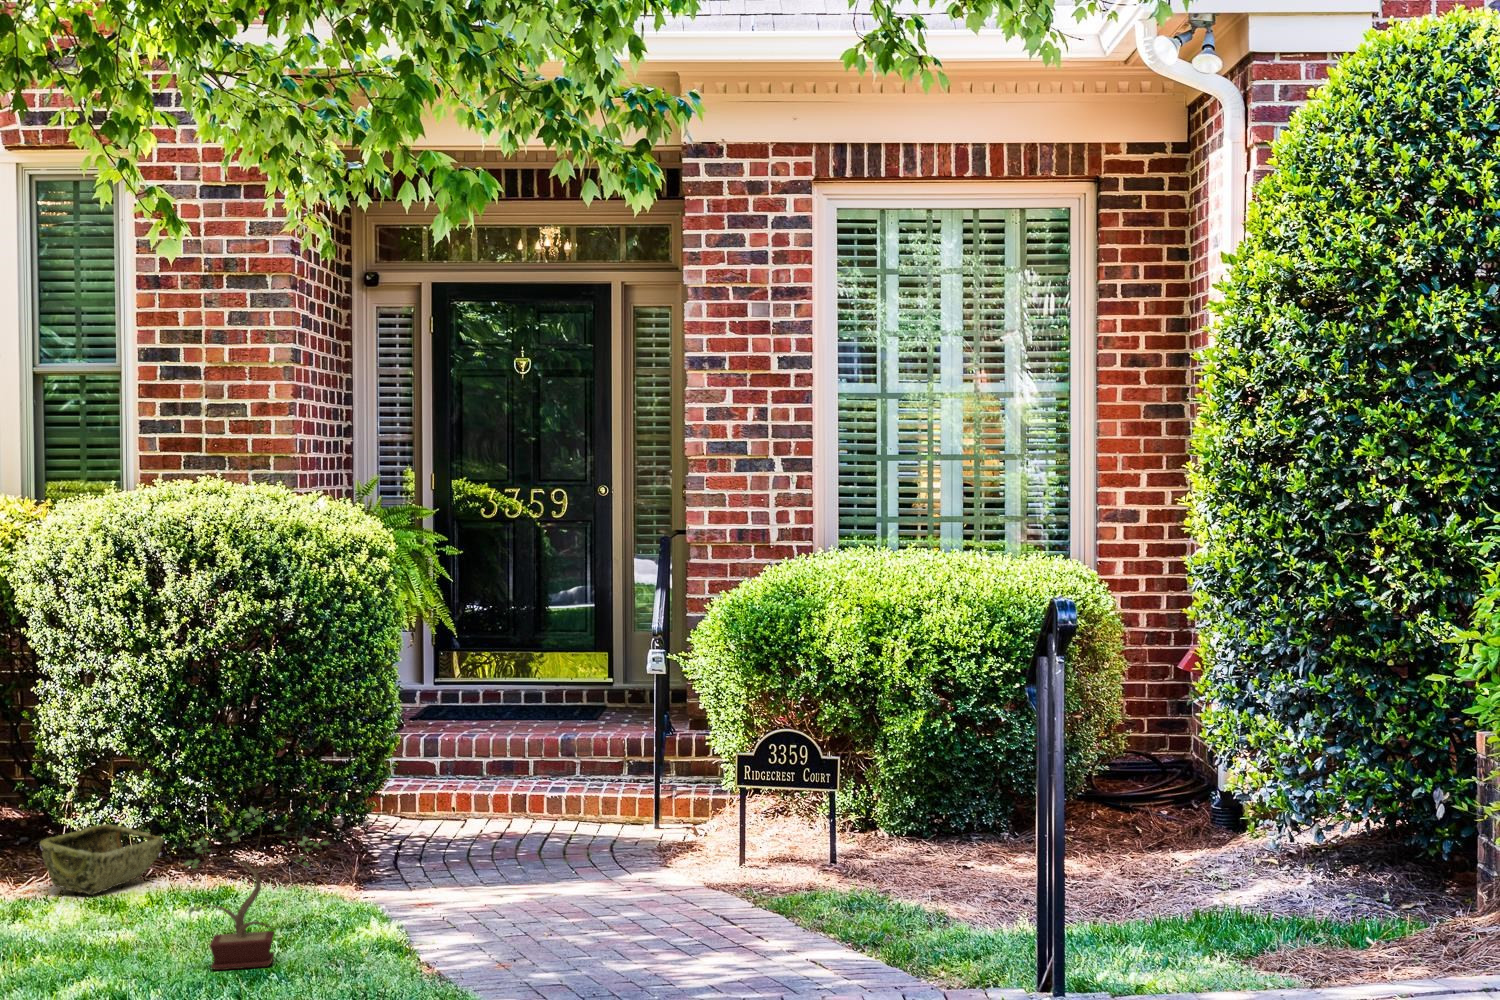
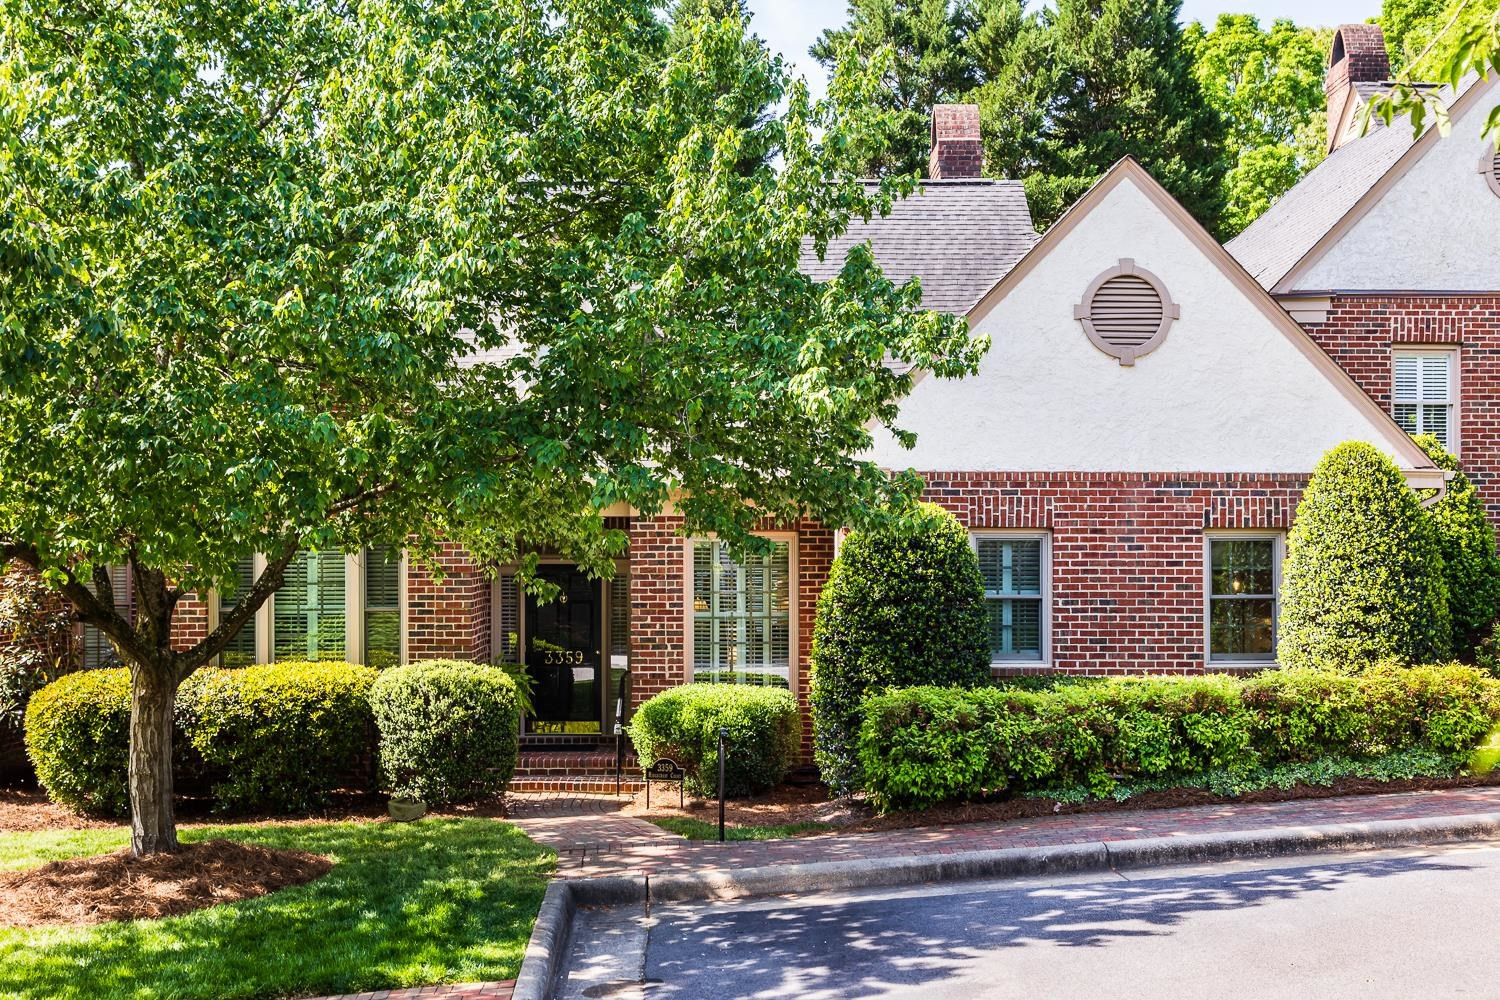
potted plant: present [184,807,329,970] -> present [685,767,714,810]

